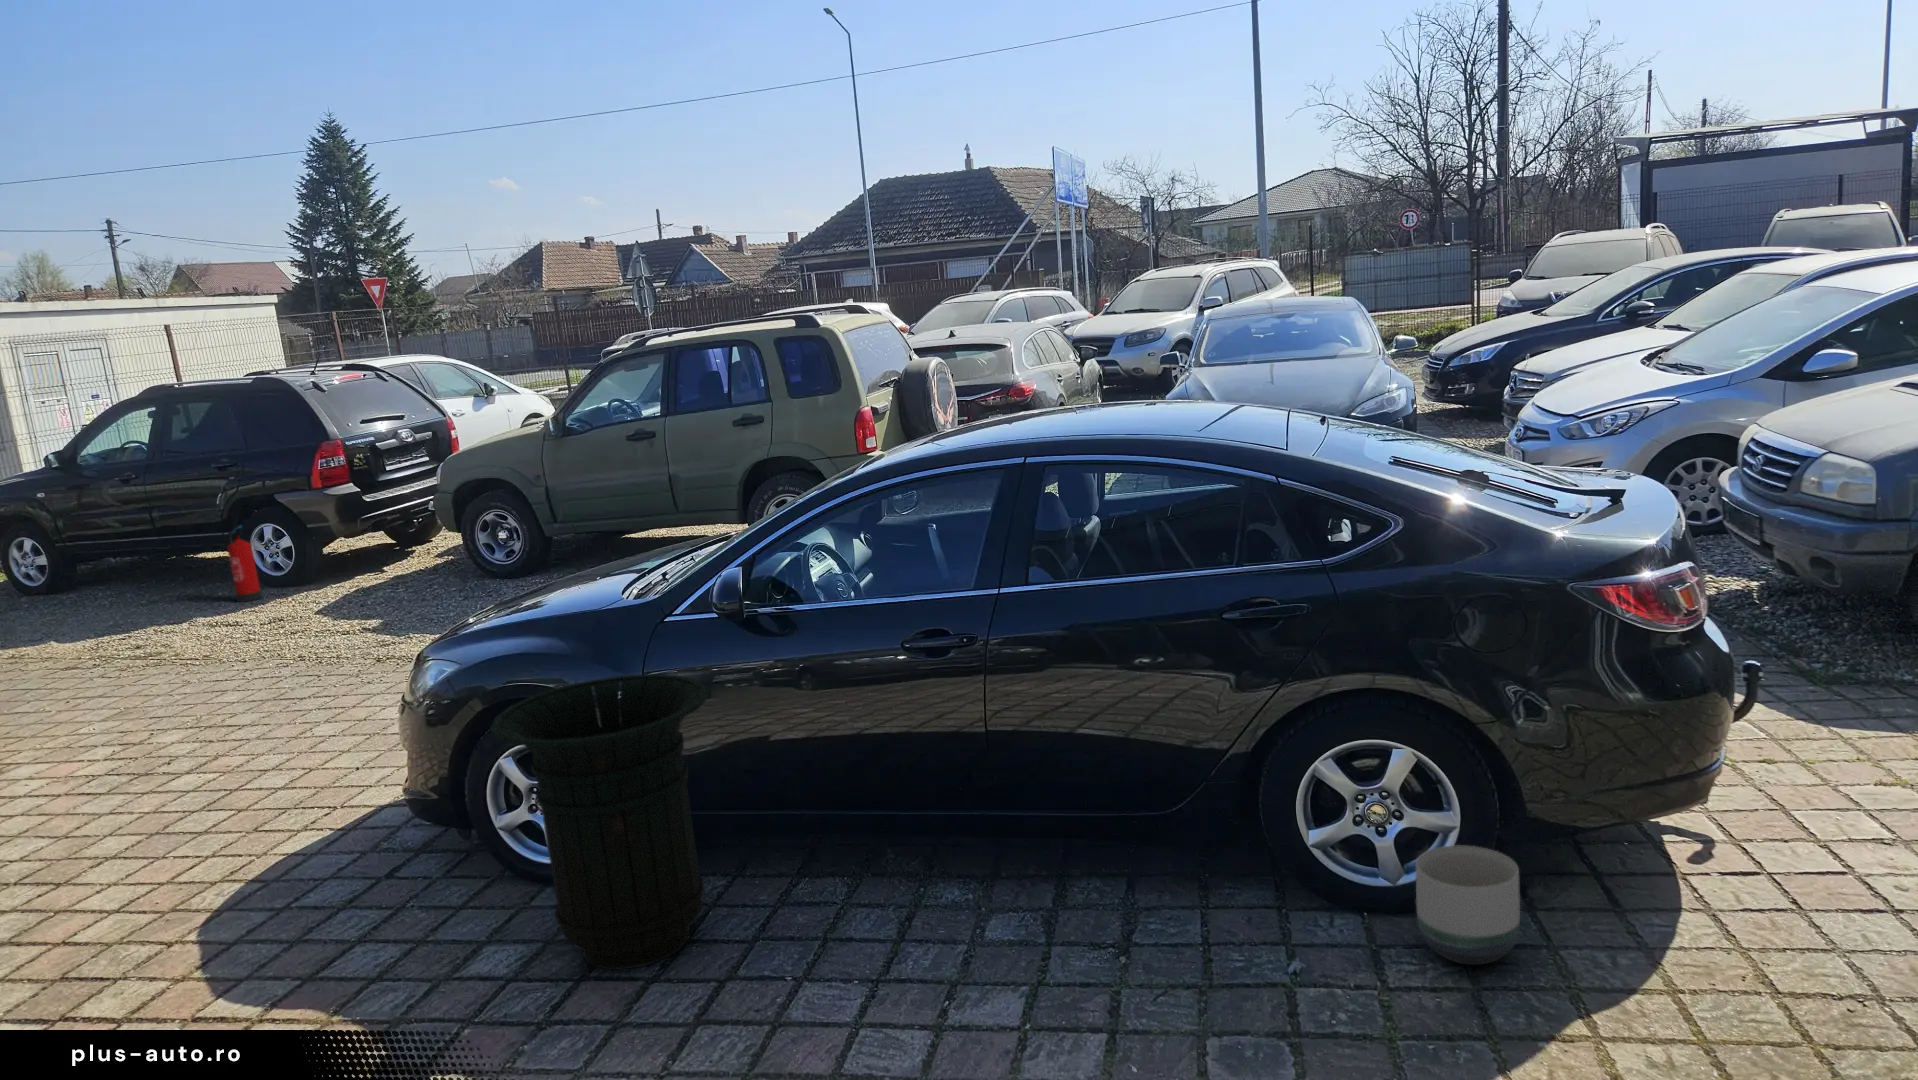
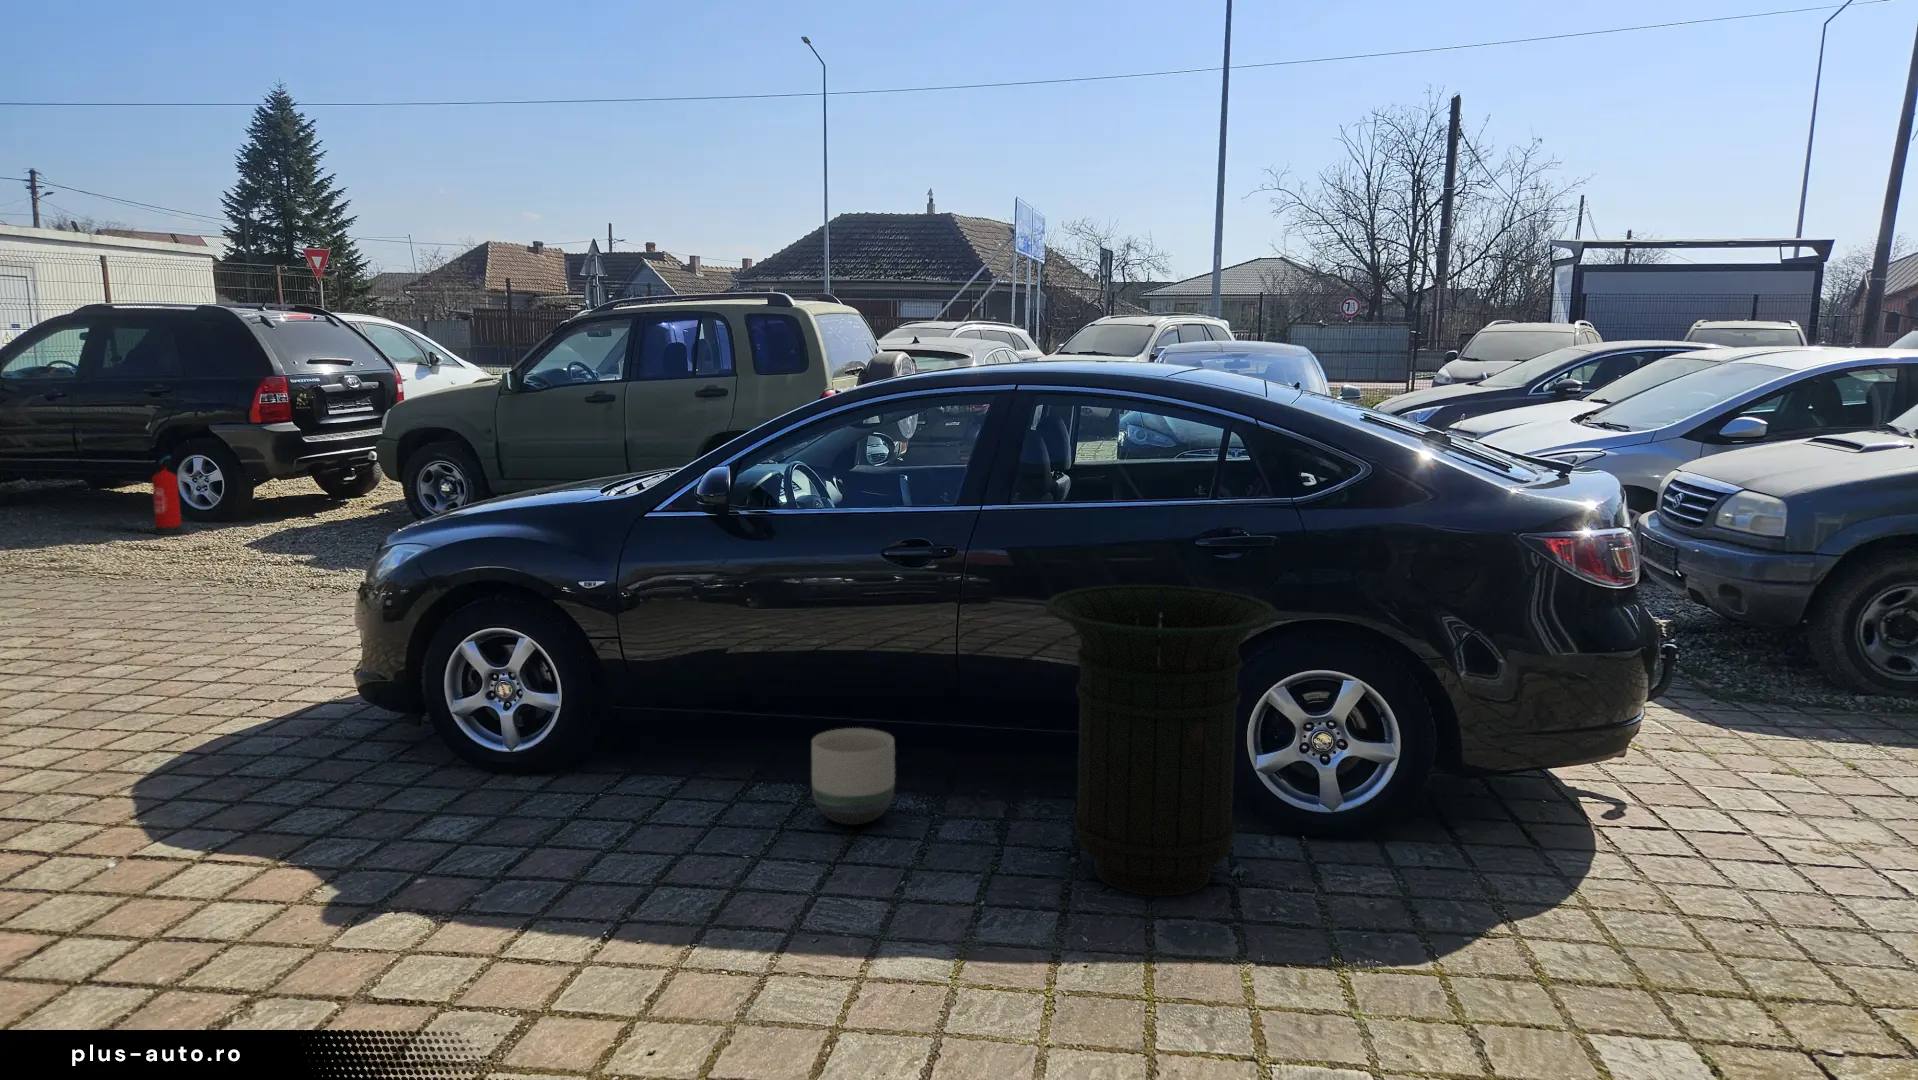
trash can: present [491,674,708,970] -> present [1045,585,1279,896]
planter: present [1416,845,1520,965] -> present [812,728,895,825]

